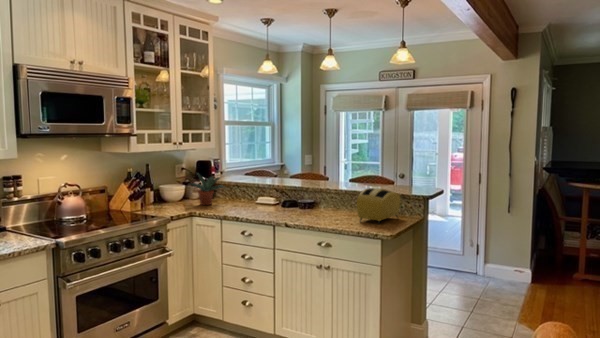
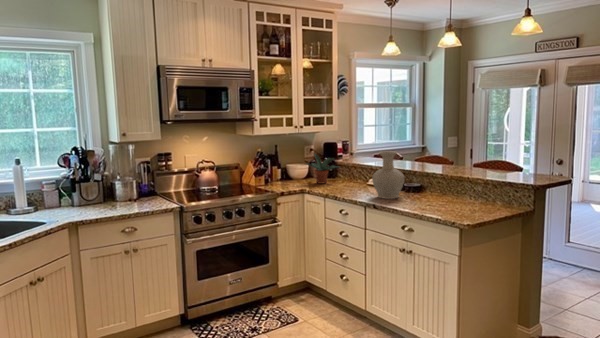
vase: none [277,169,308,217] -> present [372,151,404,199]
toaster: present [357,188,400,223] -> none [447,173,502,213]

